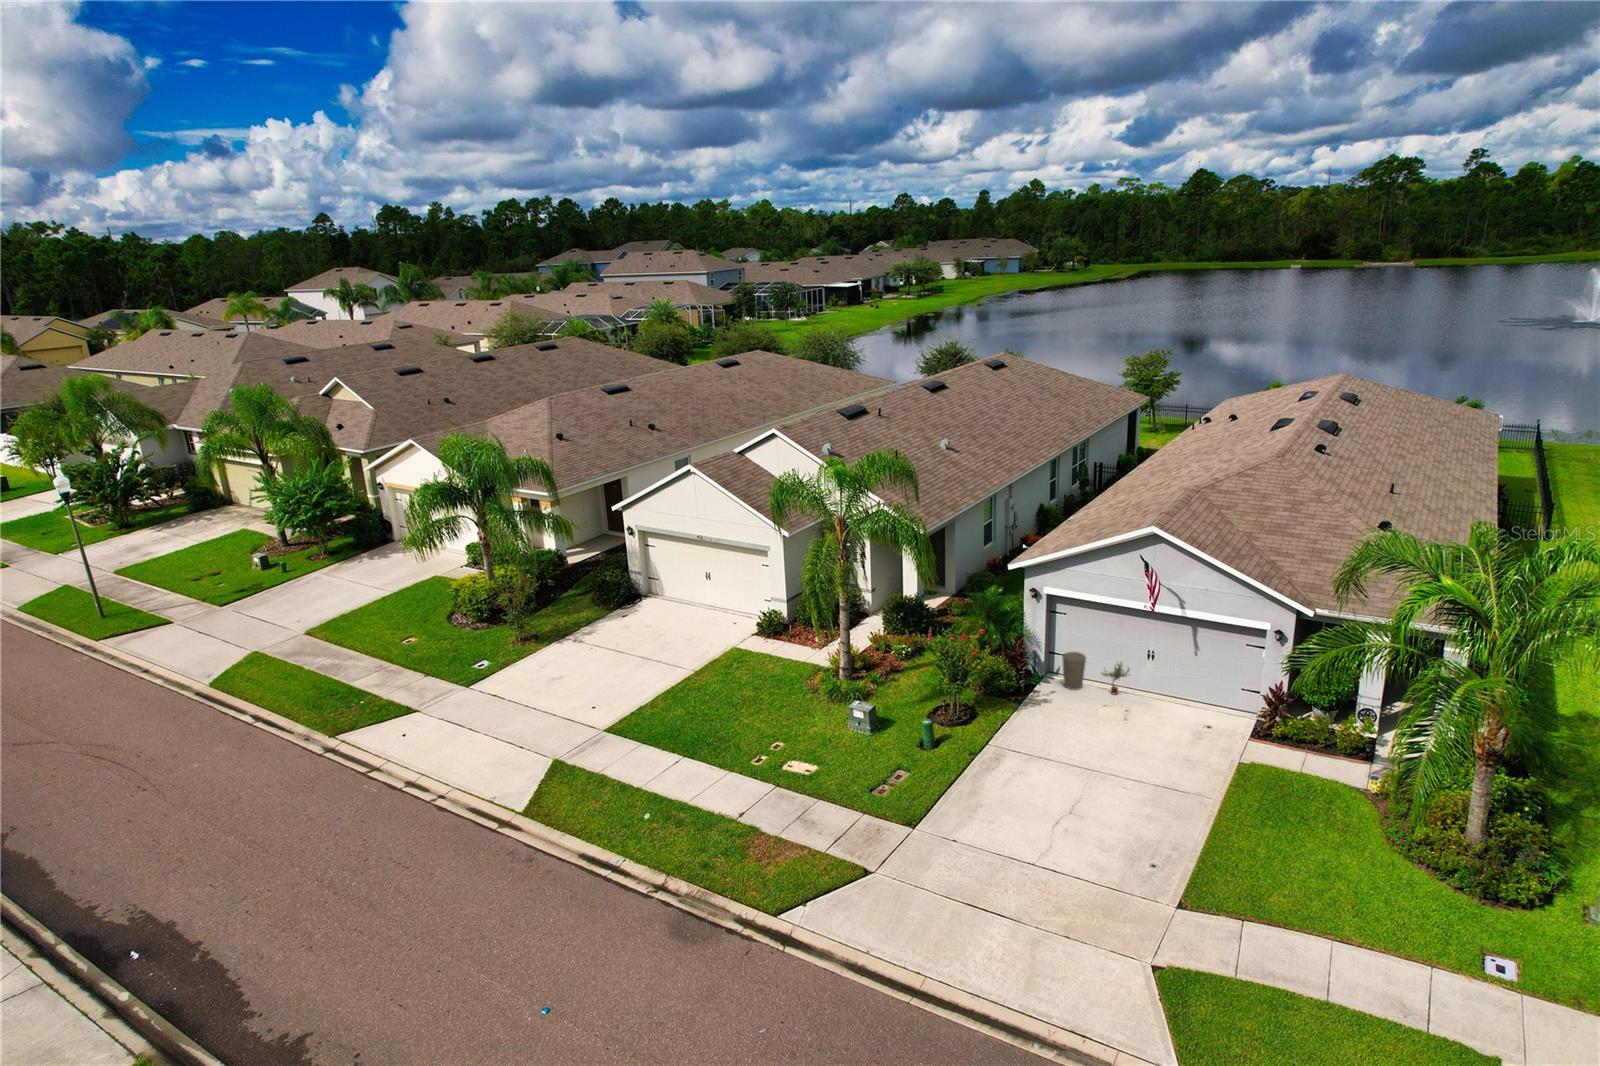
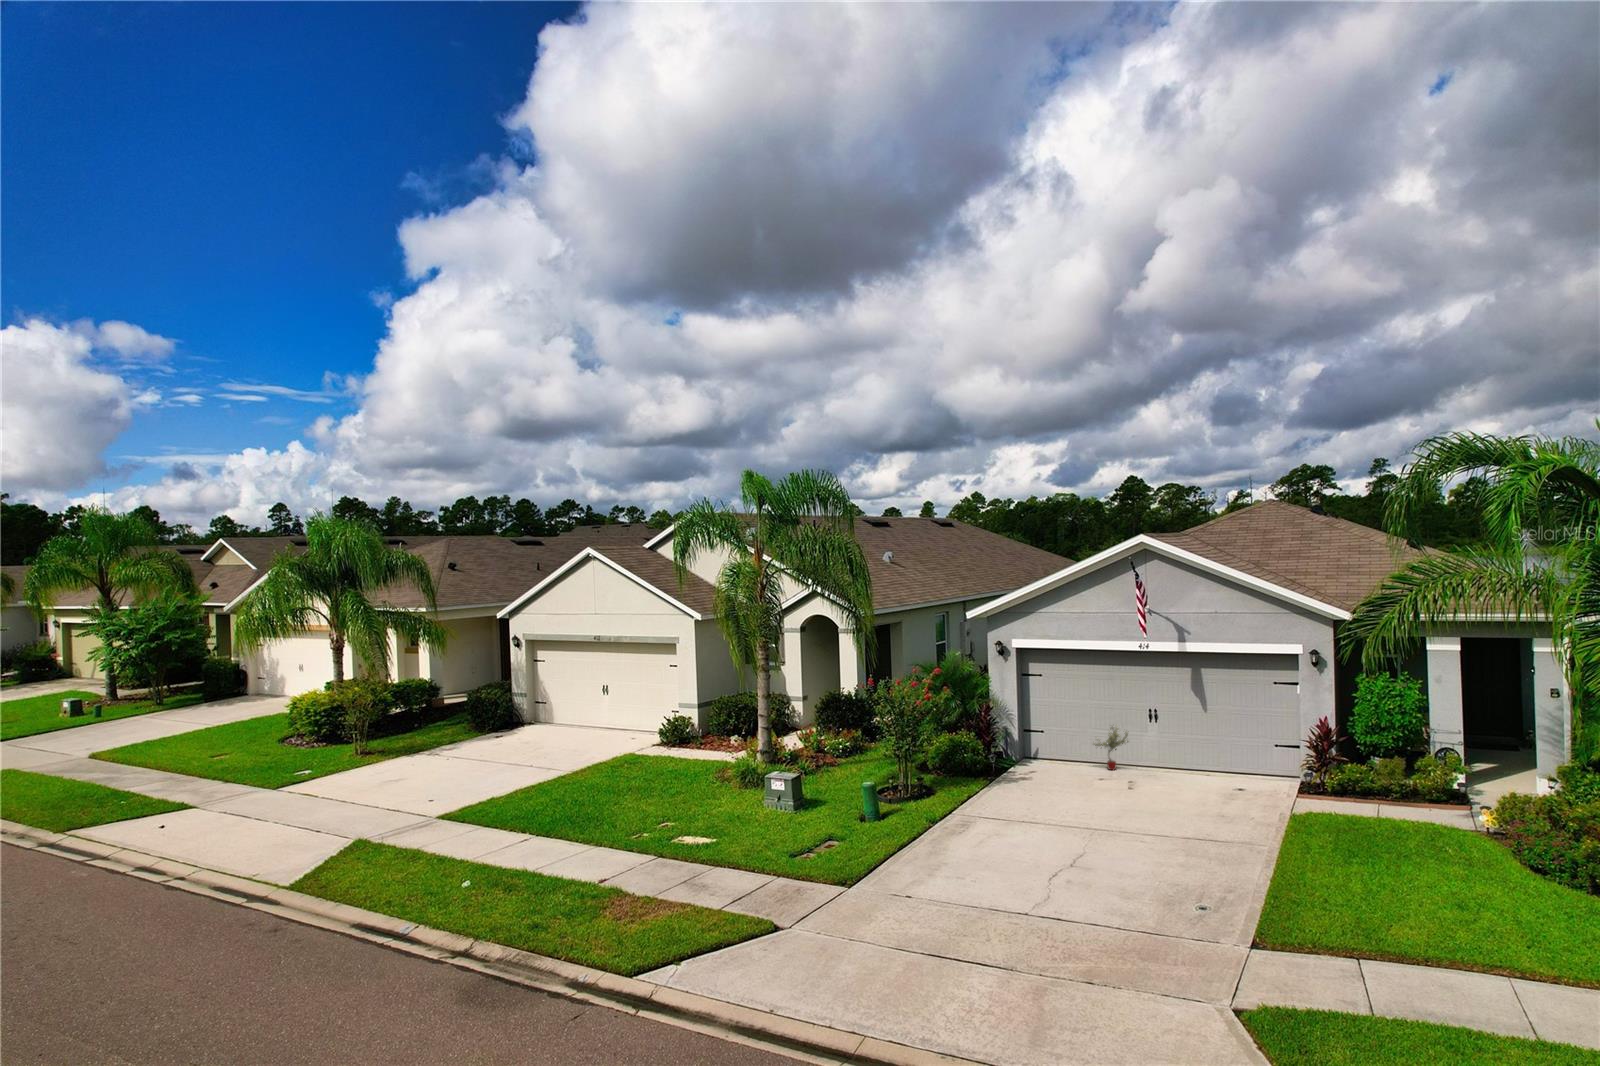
trash can: present [1062,652,1086,690] -> none [1042,722,1072,768]

